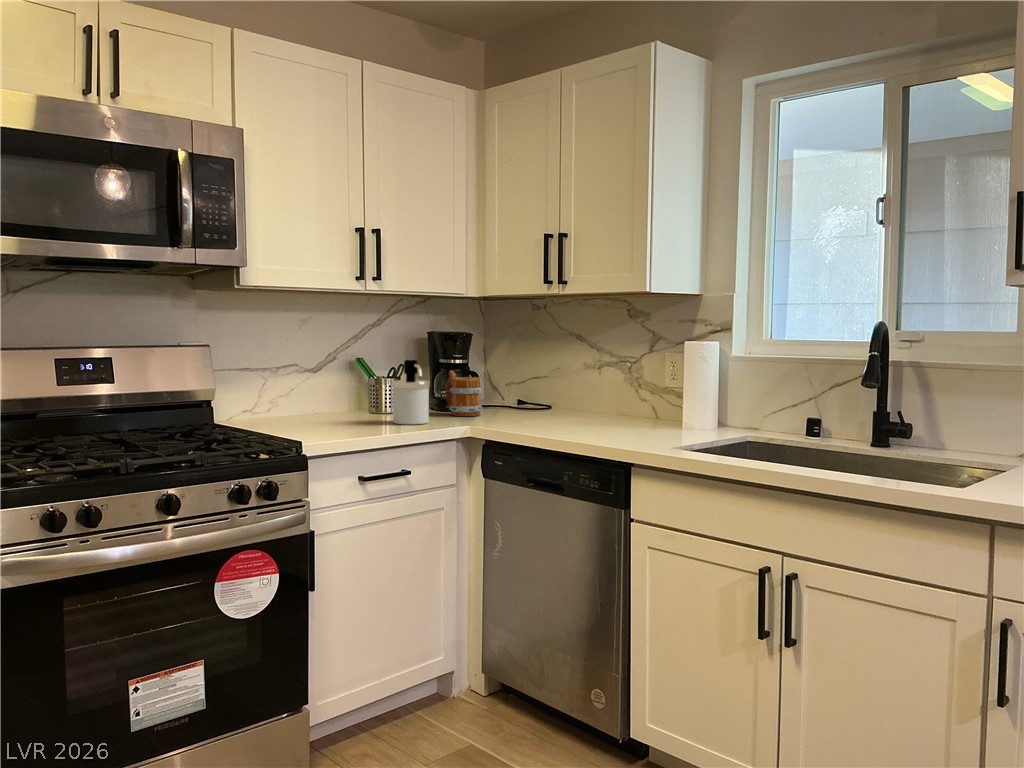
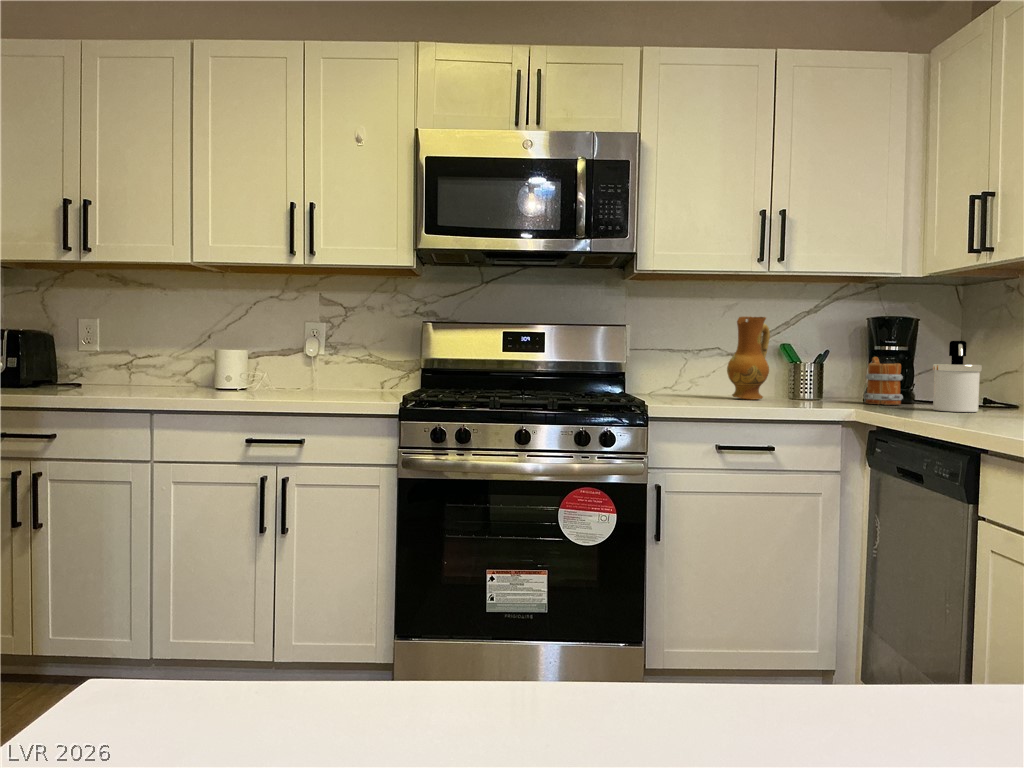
ceramic jug: none [324,334,367,421] -> present [727,317,770,400]
soap dispenser: present [391,360,430,424] -> present [933,341,982,412]

